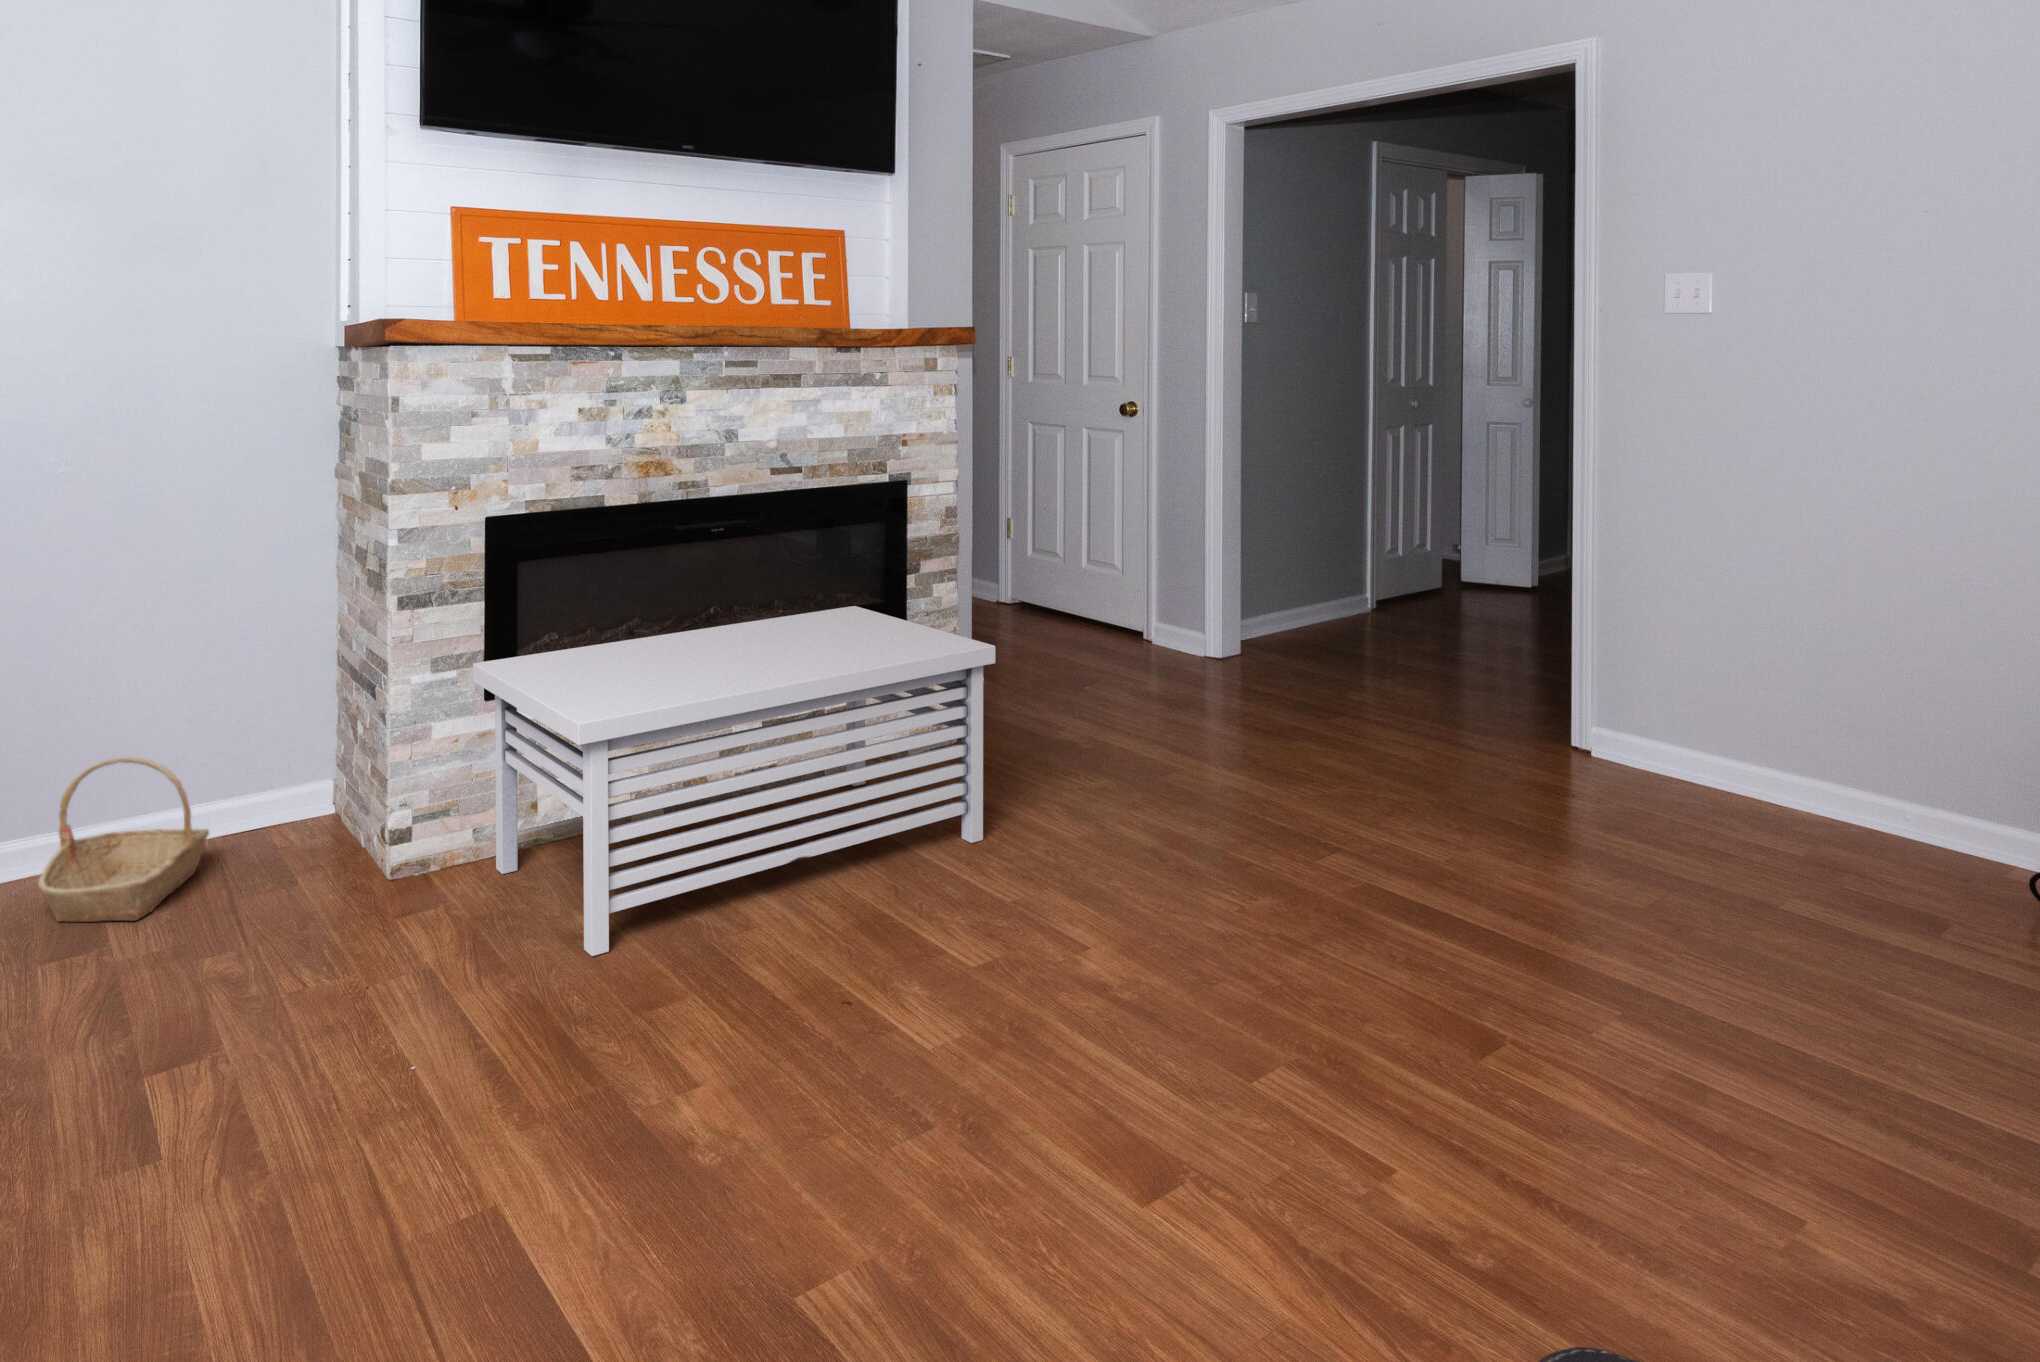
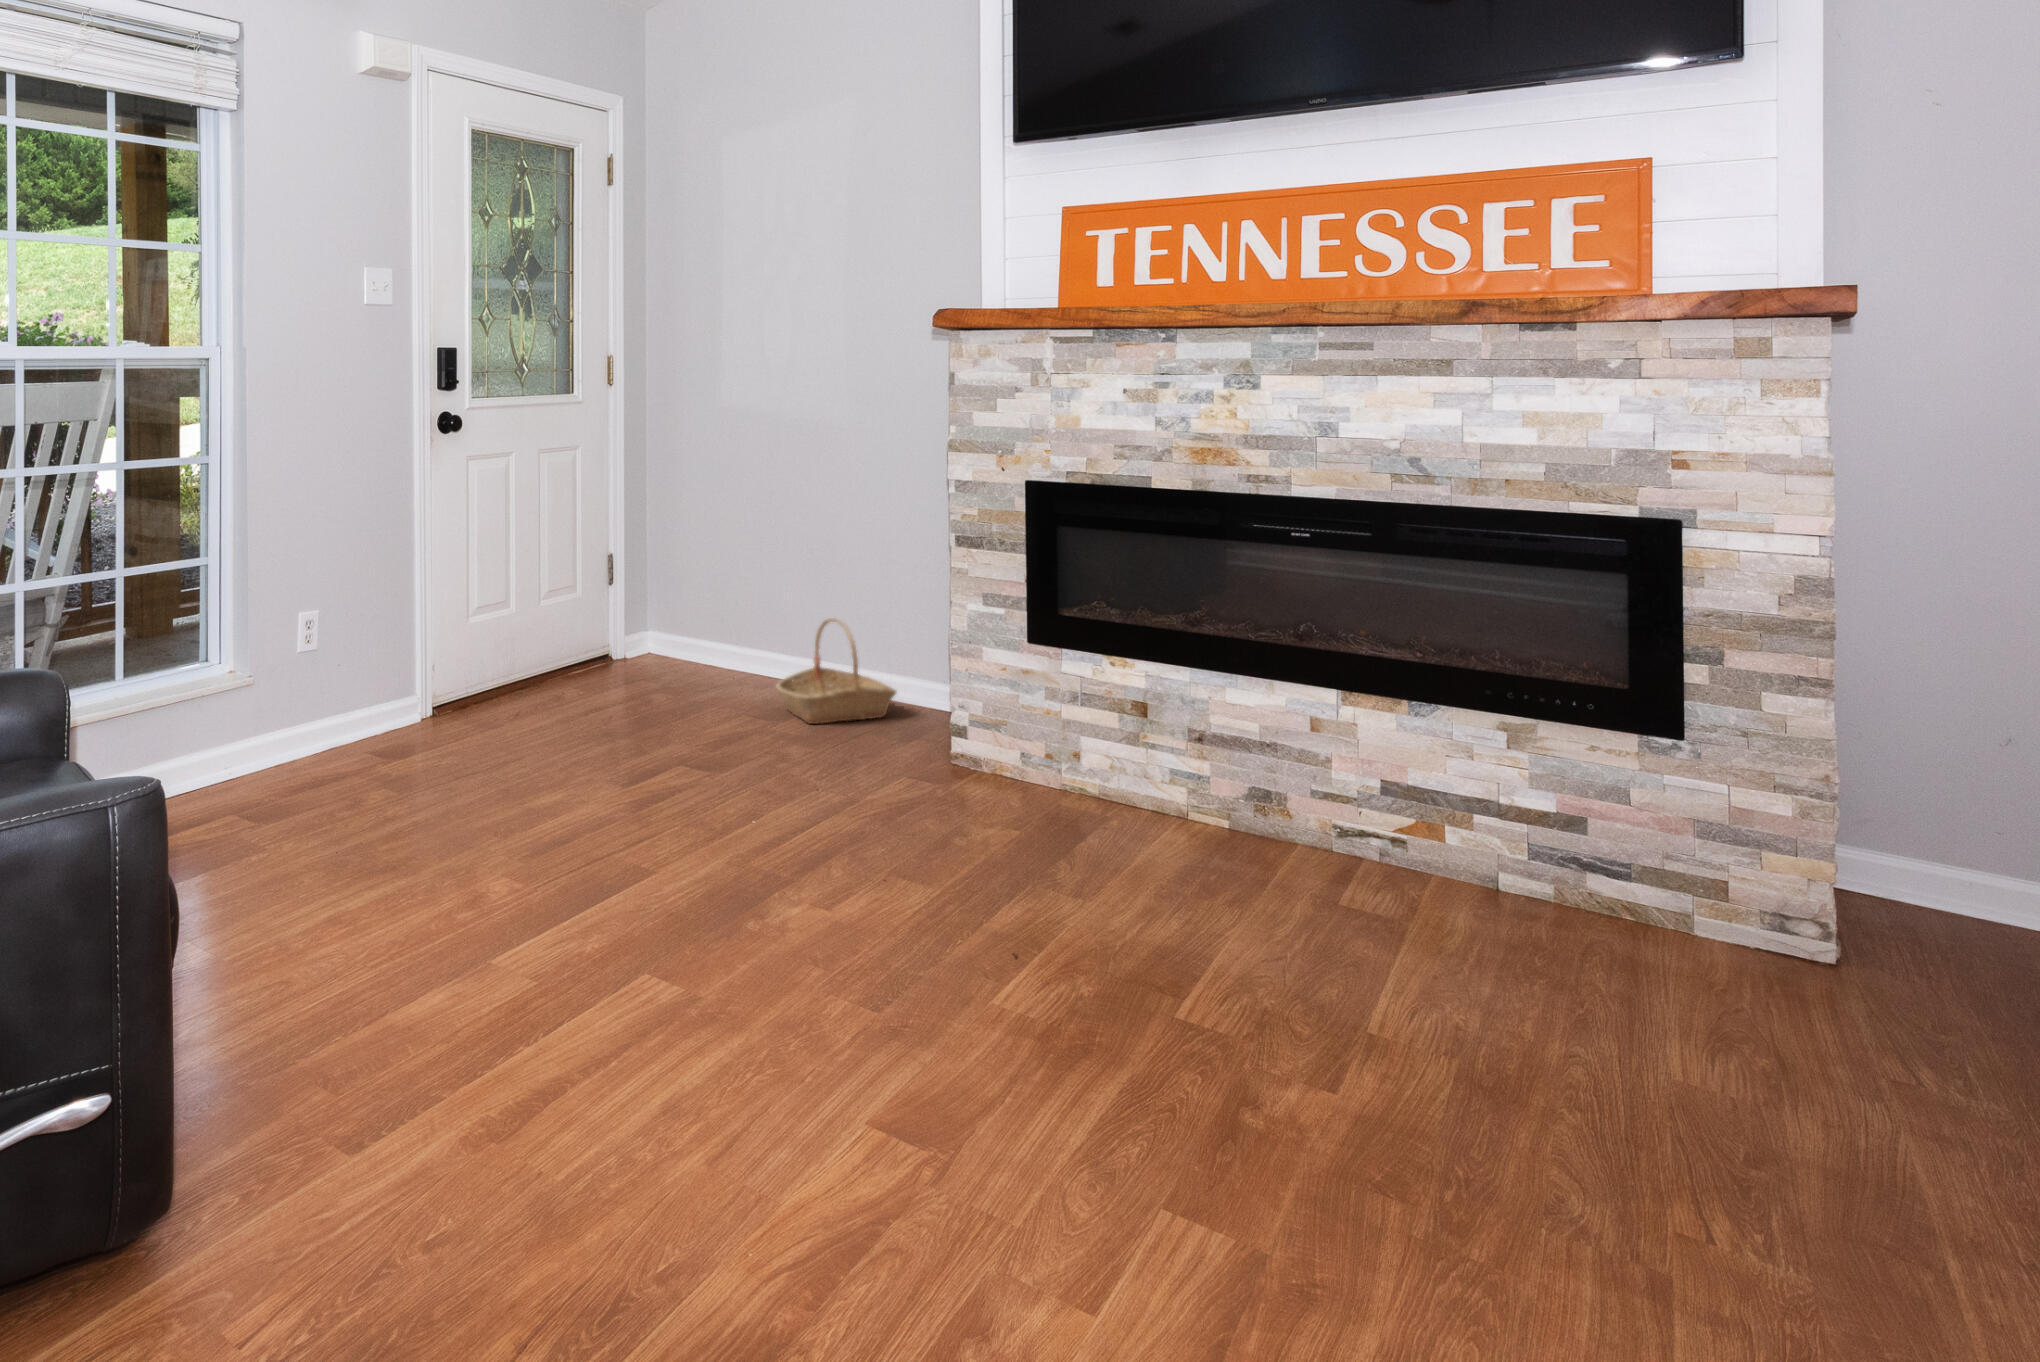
storage bench: present [473,606,996,956] -> none [902,607,1530,1011]

